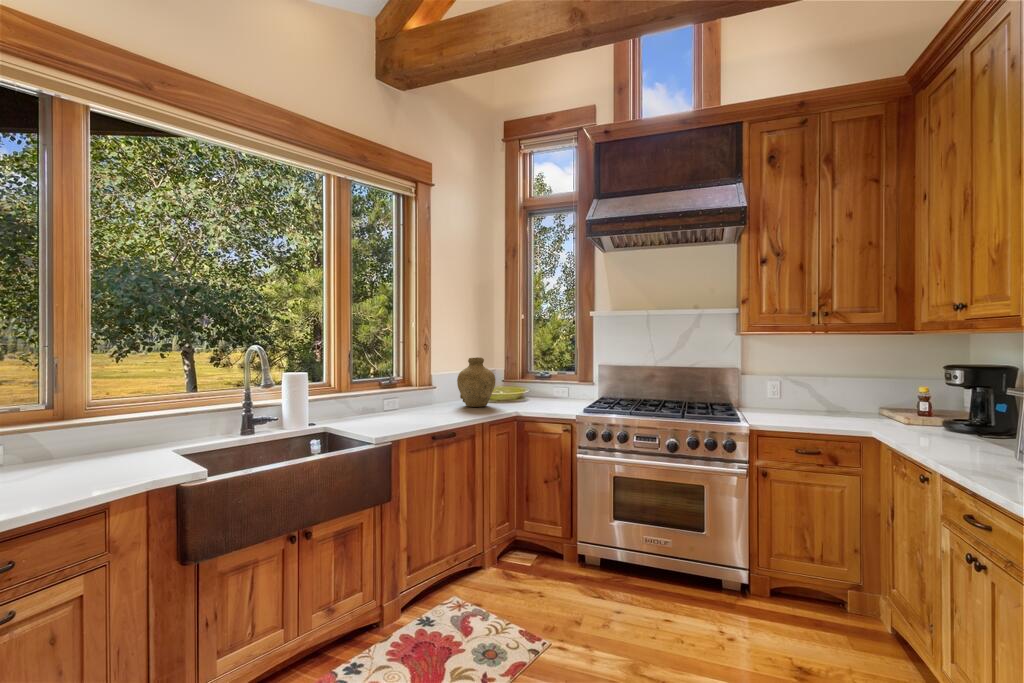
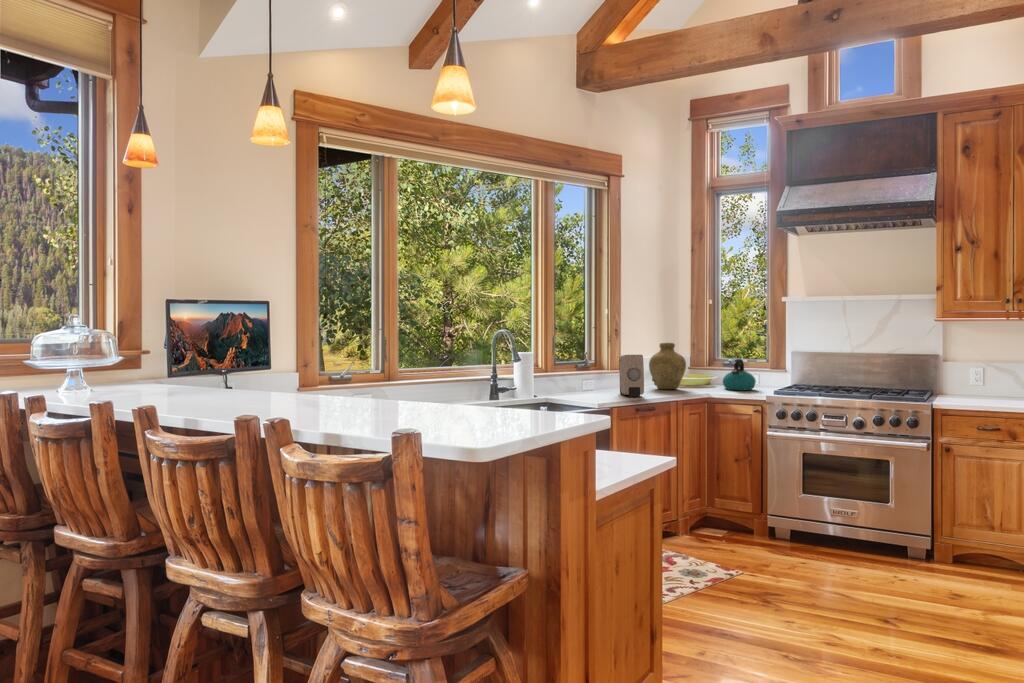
soap dispenser: none [419,372,444,420] -> present [619,355,644,397]
kettle: none [533,373,565,406] -> present [723,359,756,390]

